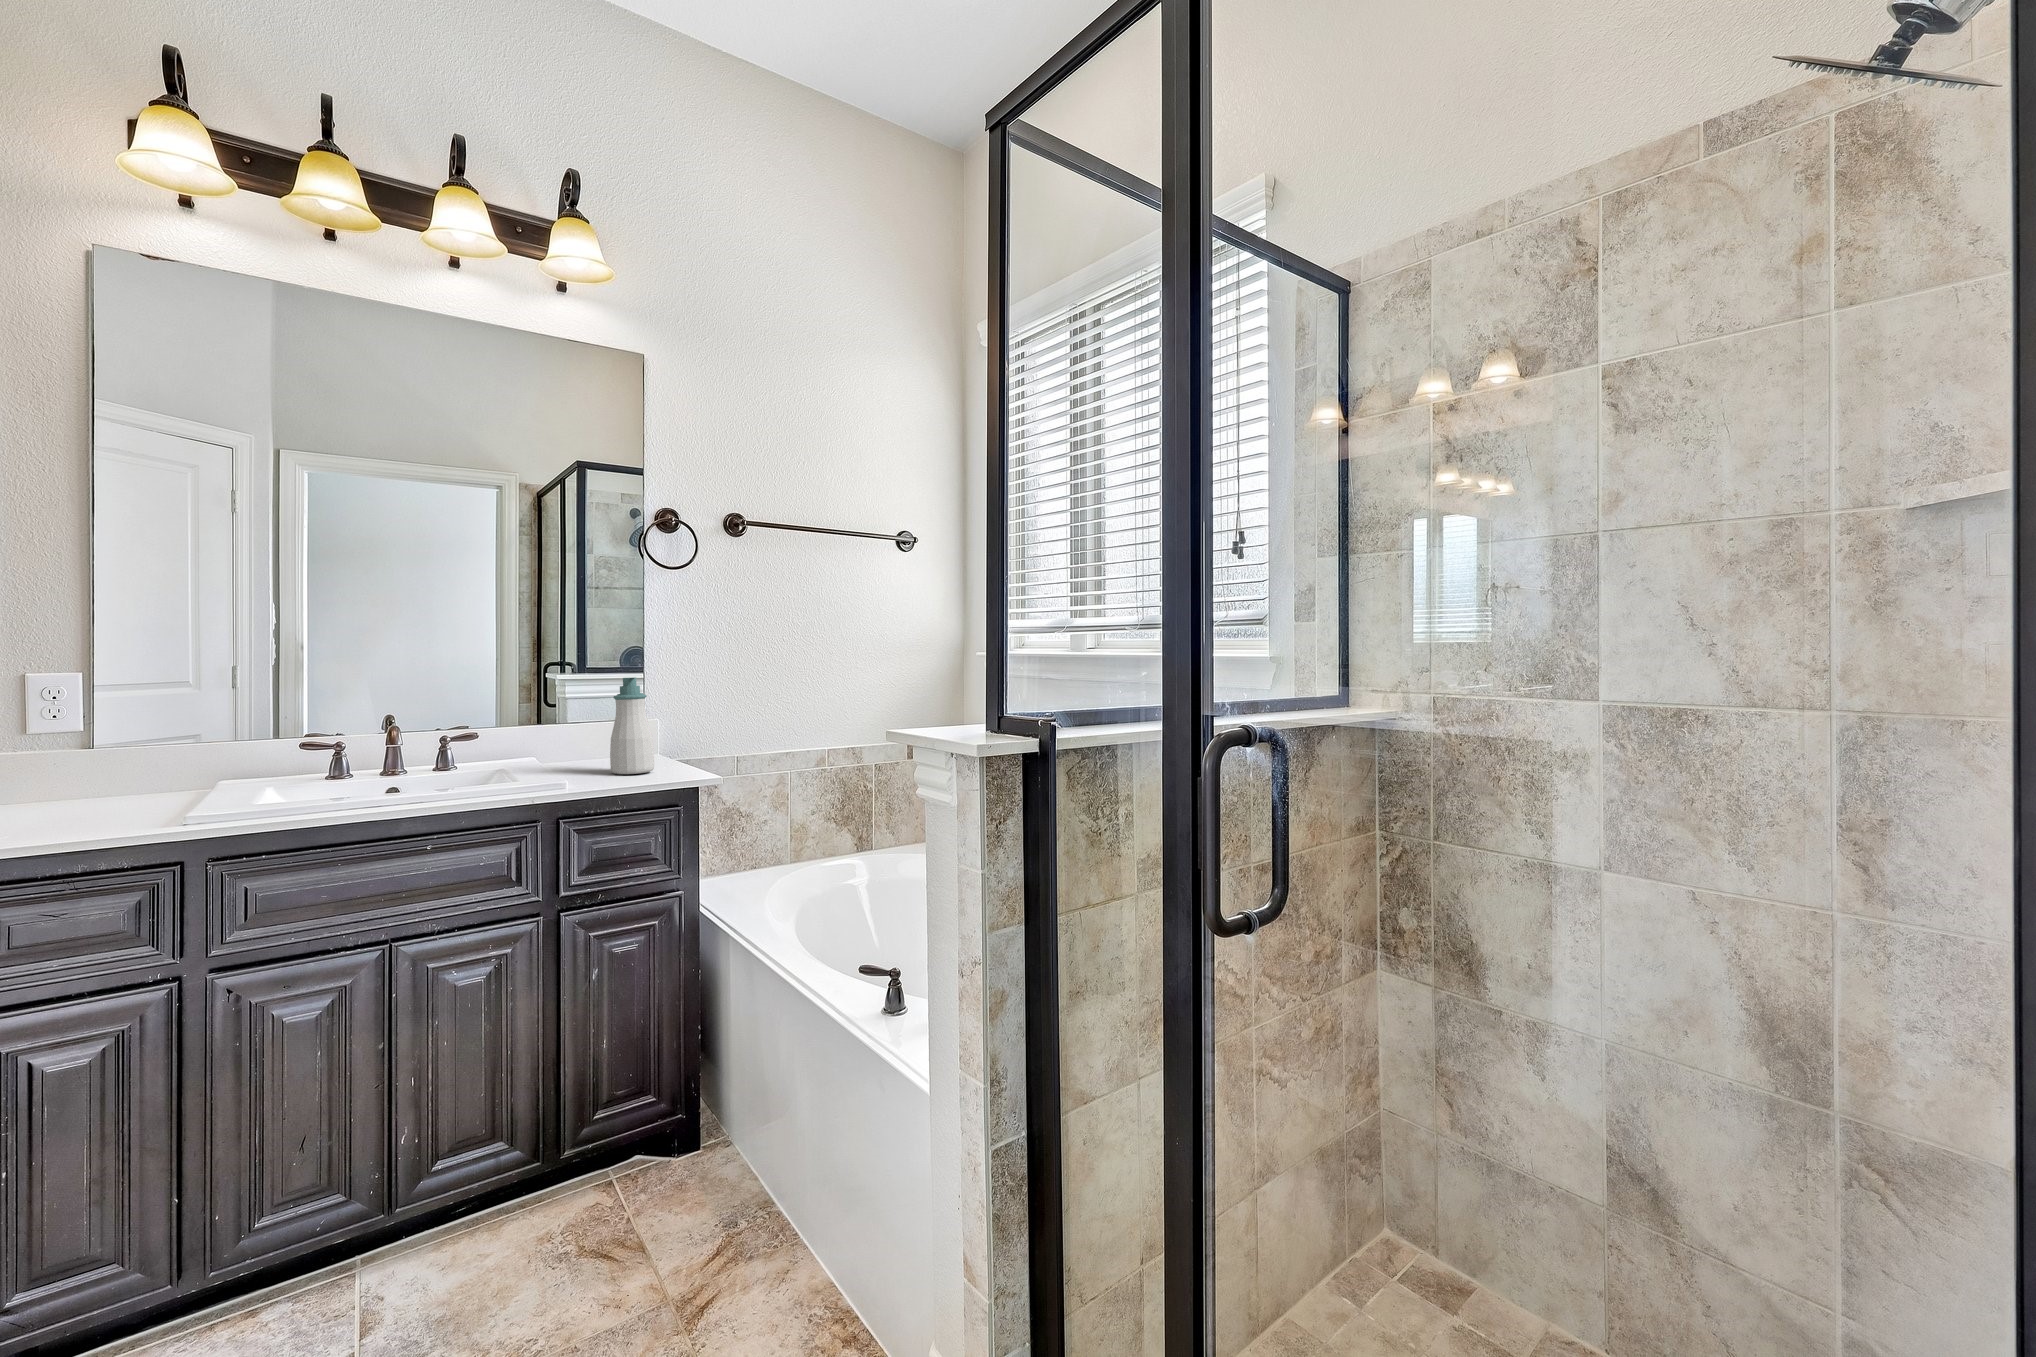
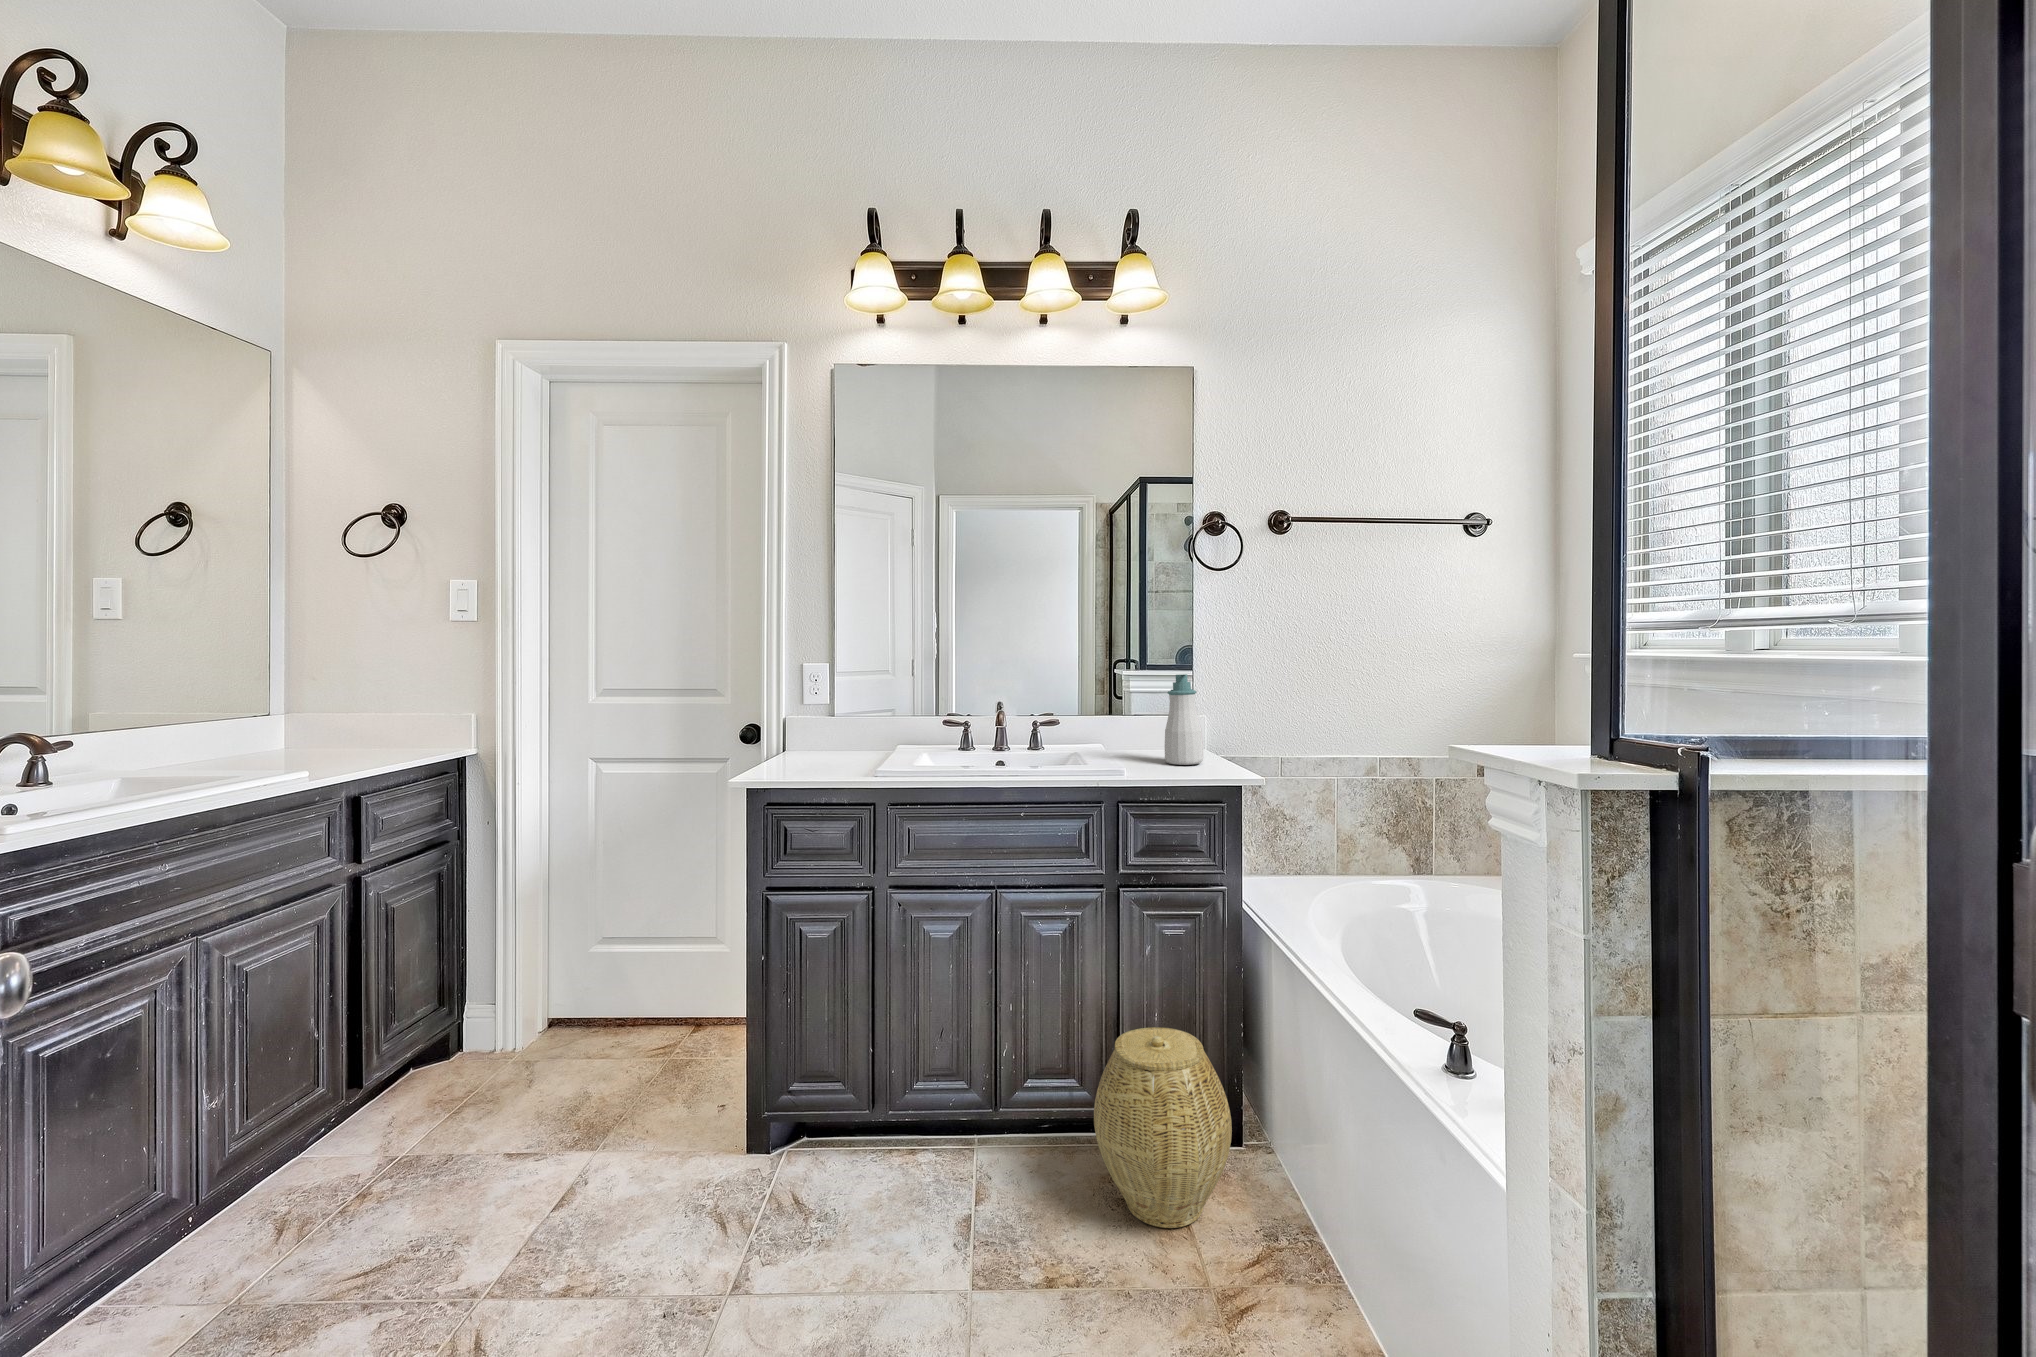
woven basket: none [534,1052,692,1266] -> present [1094,1027,1232,1228]

